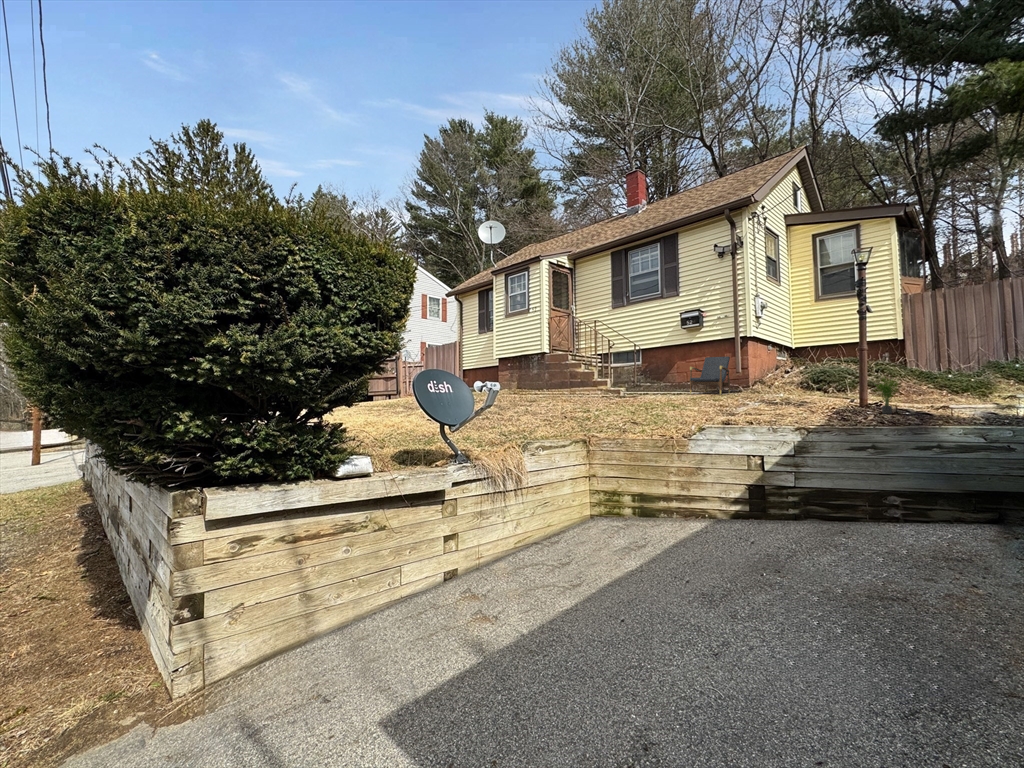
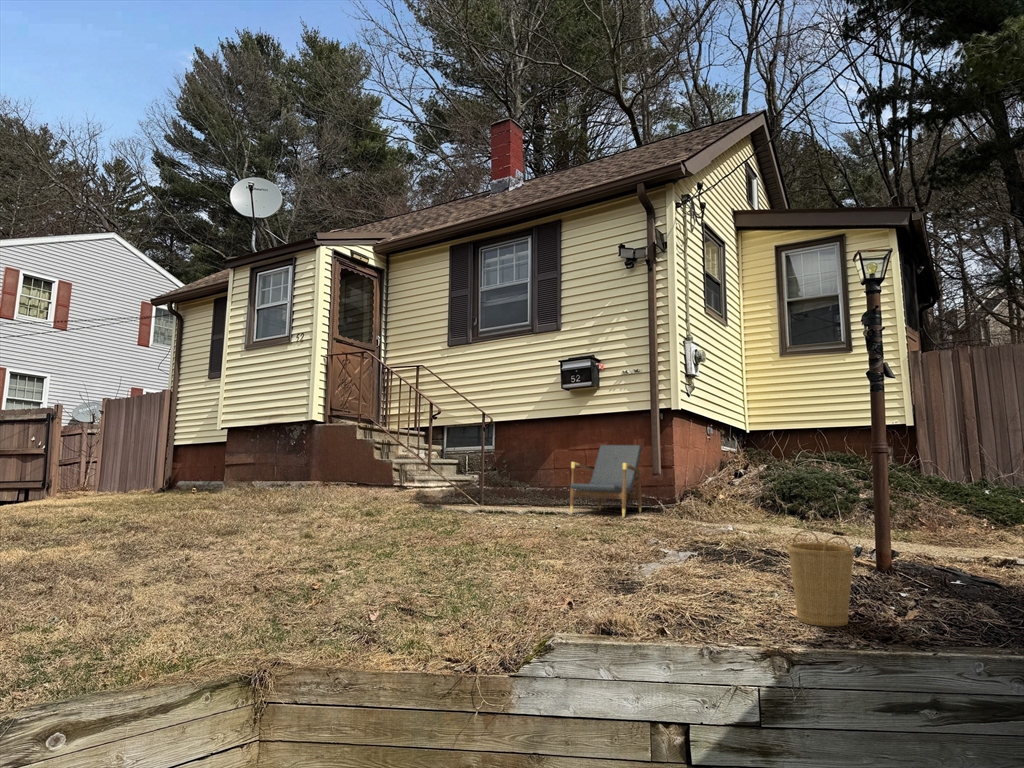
potted plant: present [878,379,897,414] -> none [895,511,961,596]
basket: none [810,383,842,422] -> present [788,530,854,627]

